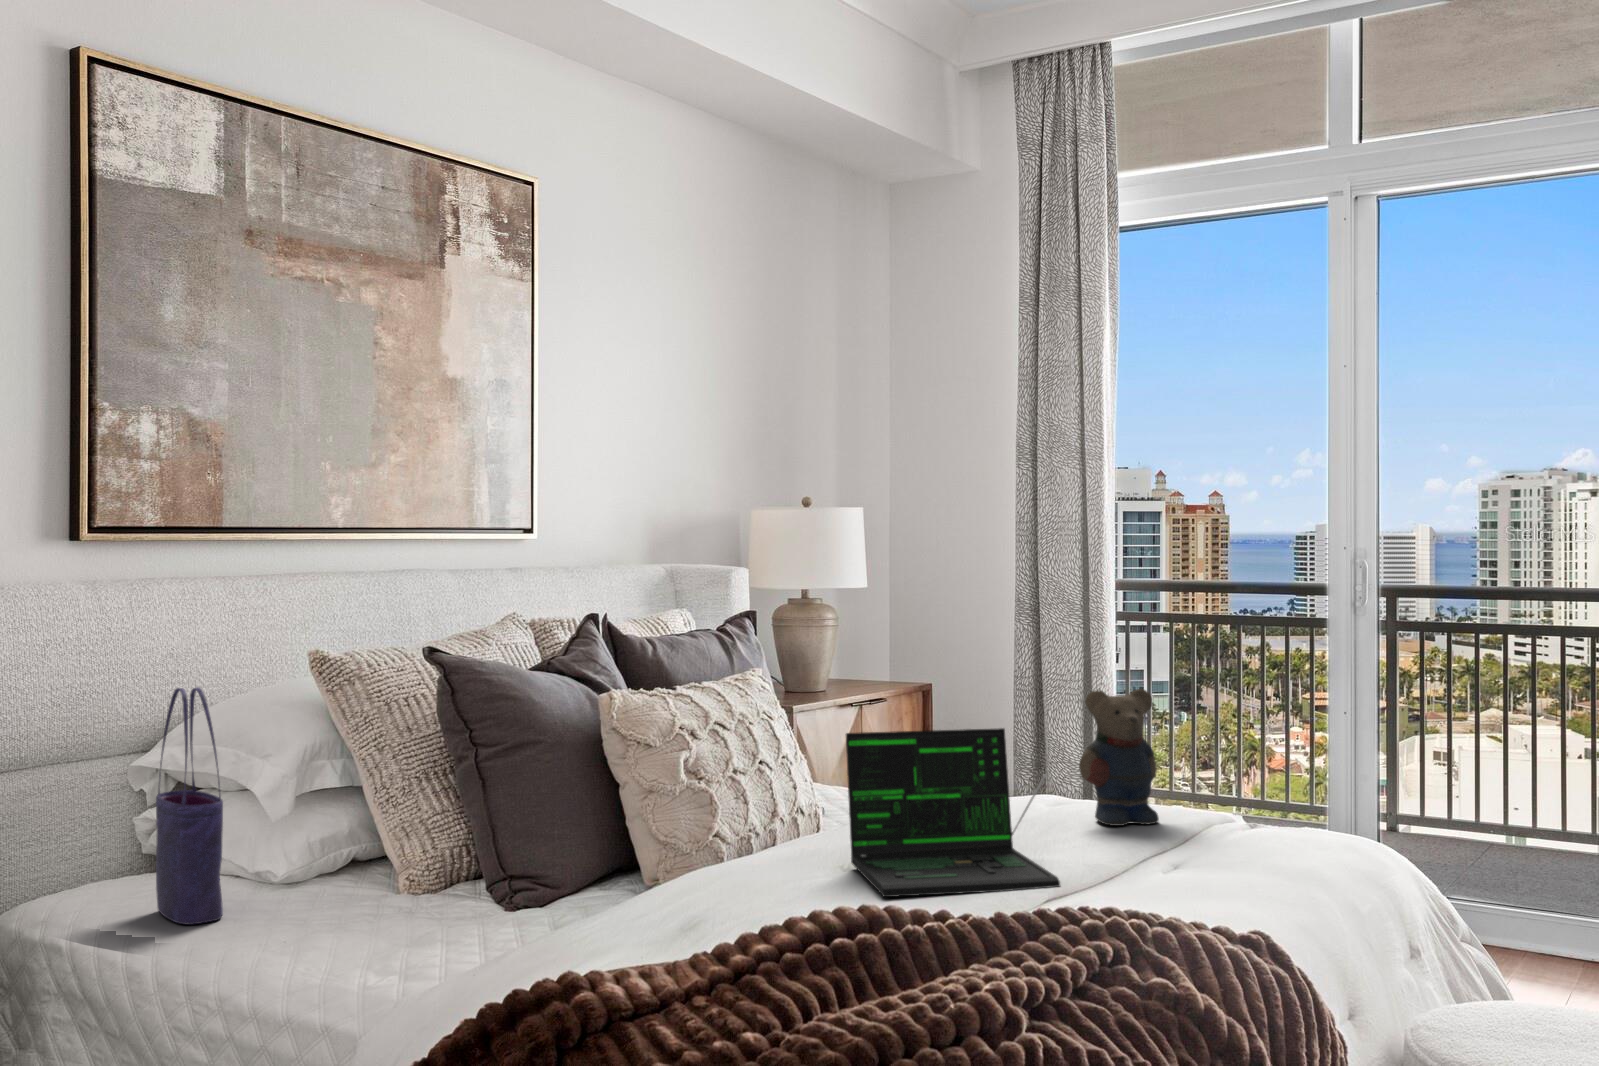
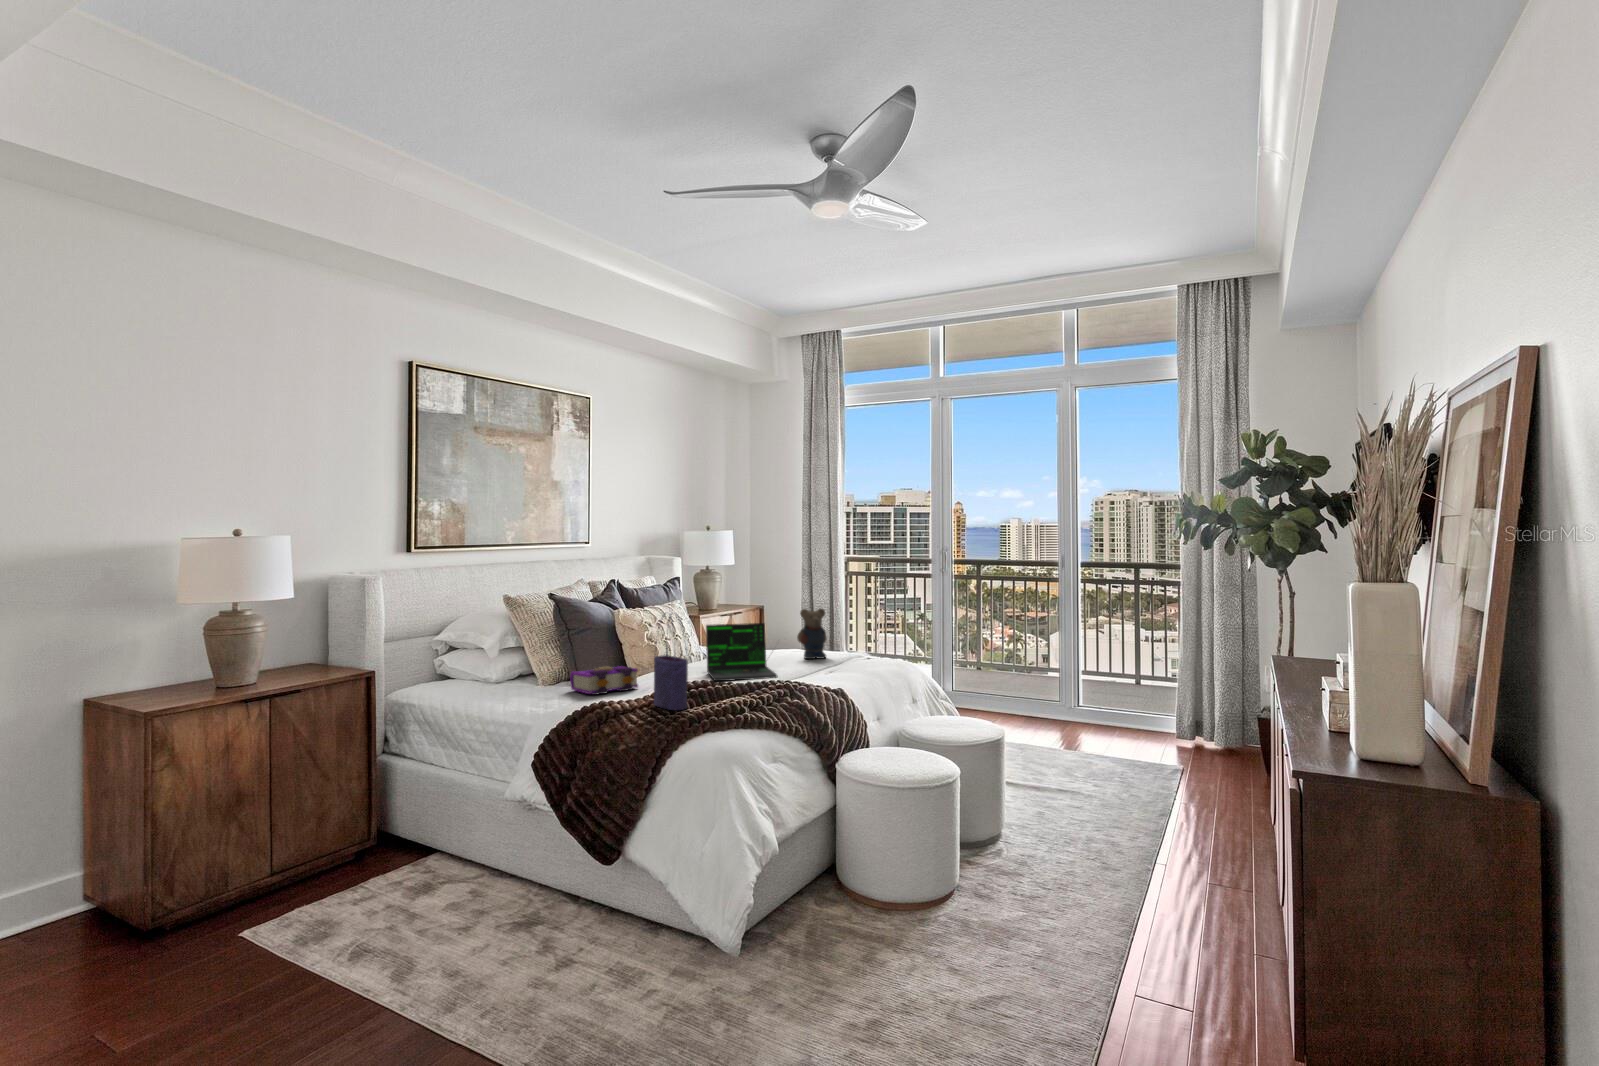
tote bag: present [156,688,223,925] -> present [654,613,688,711]
book: none [476,850,669,941] -> present [570,666,638,695]

